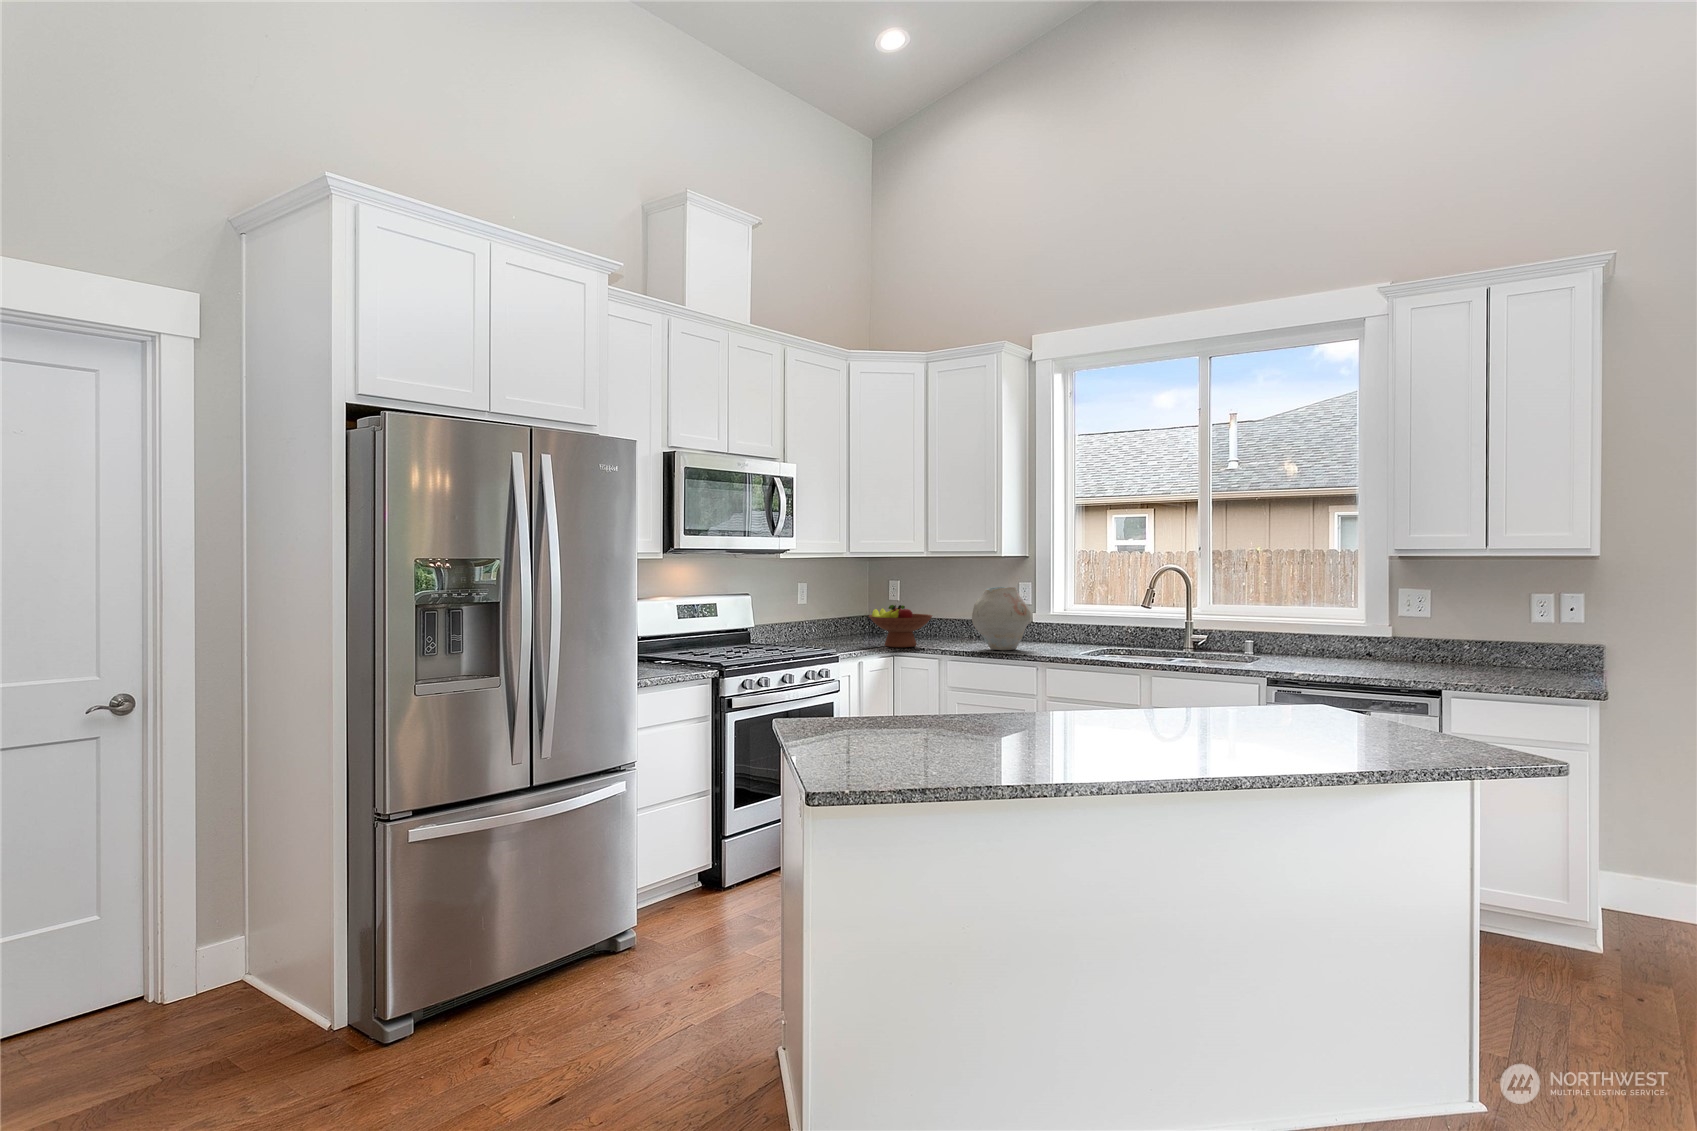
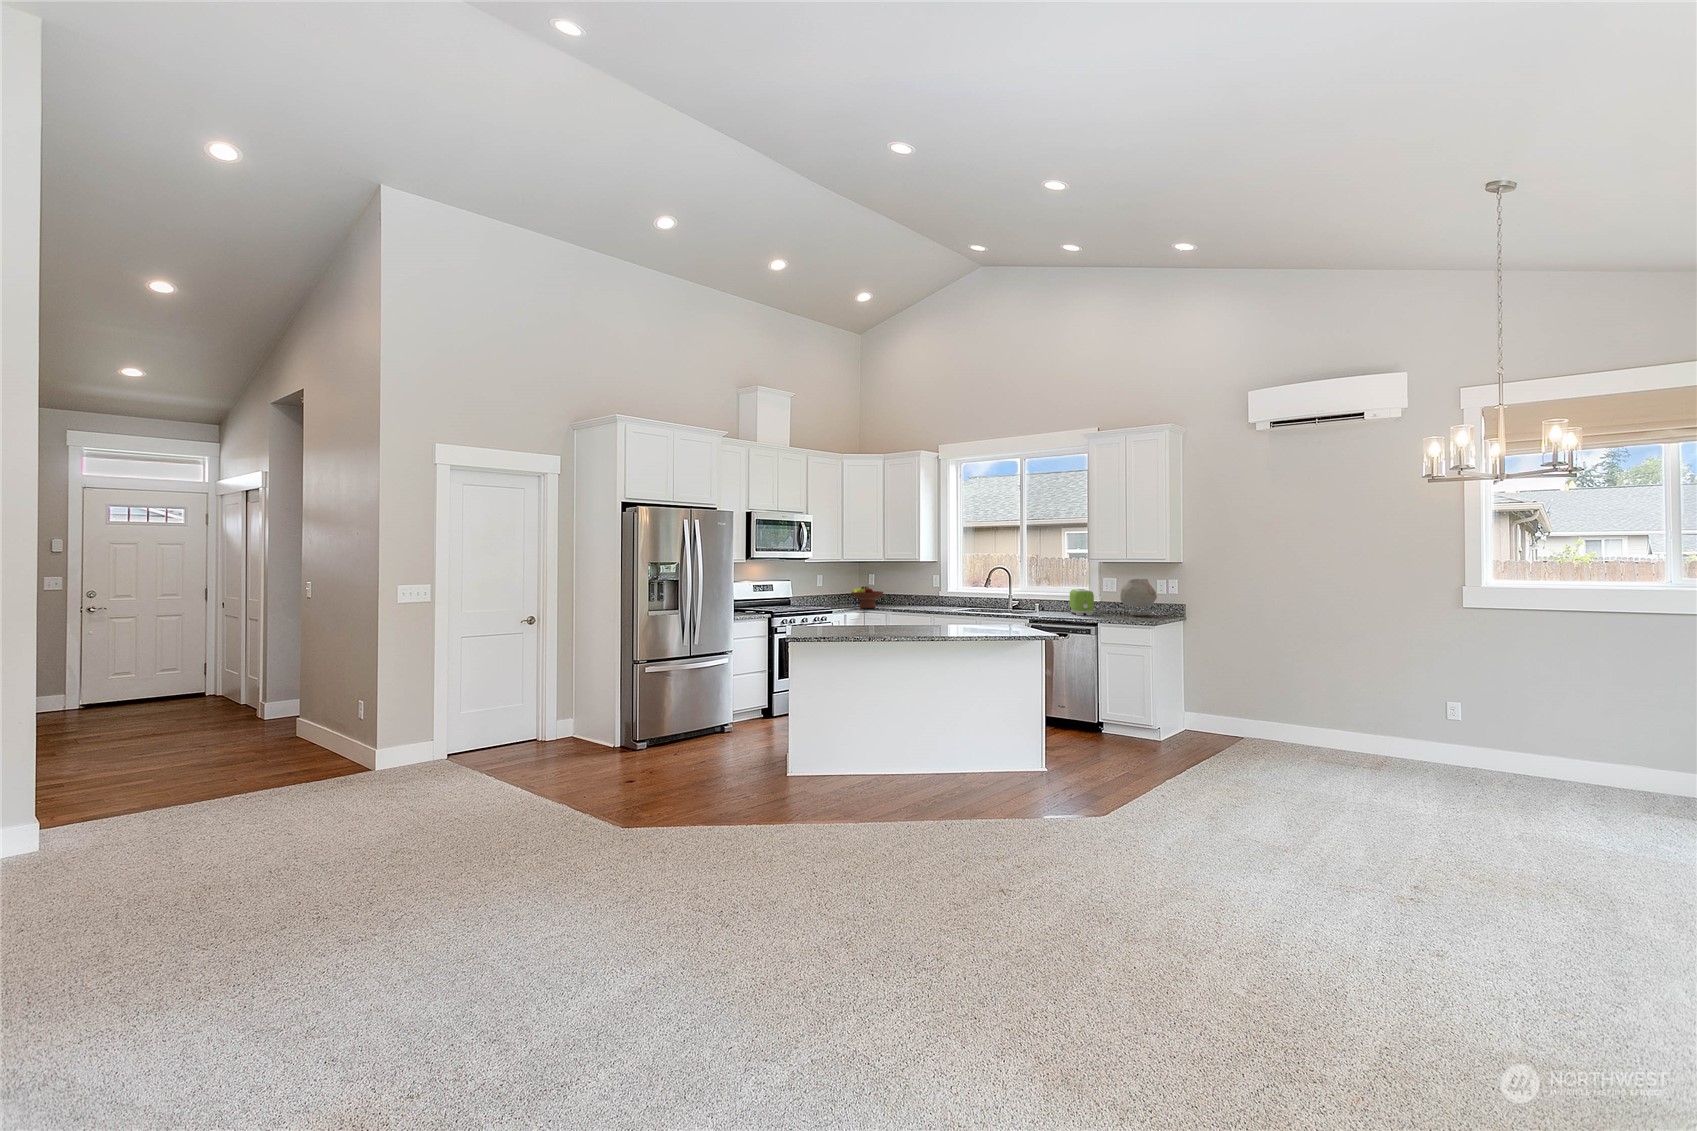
vase: present [972,587,1031,650] -> present [1120,579,1157,616]
toaster: none [1328,612,1397,668] -> present [1070,589,1094,615]

